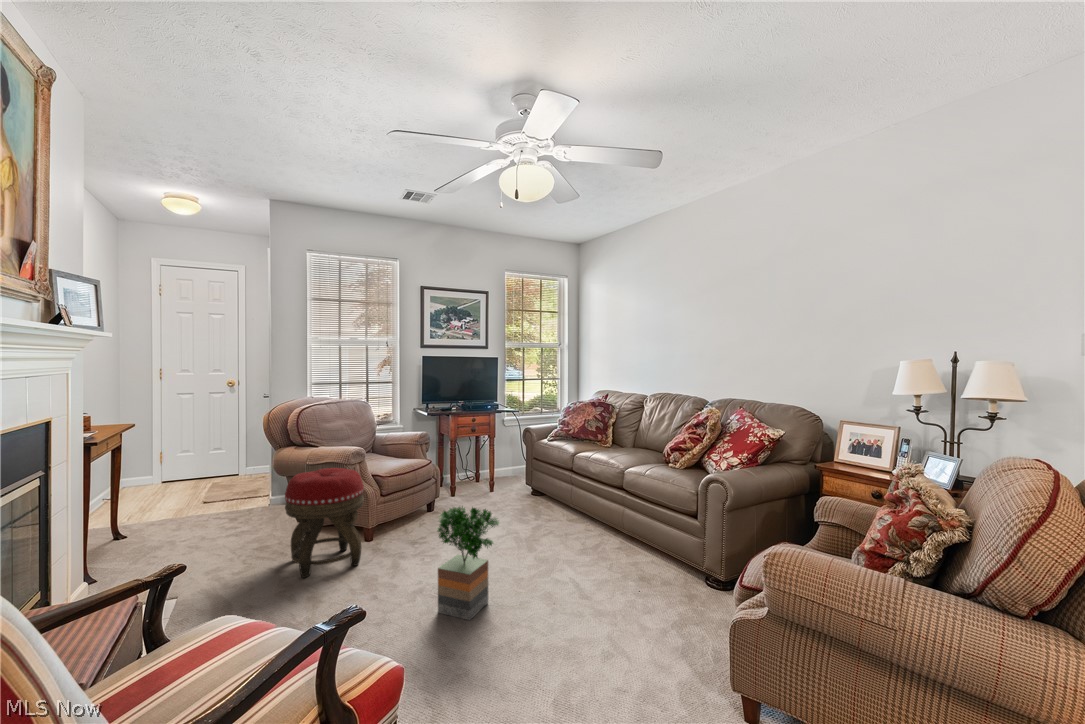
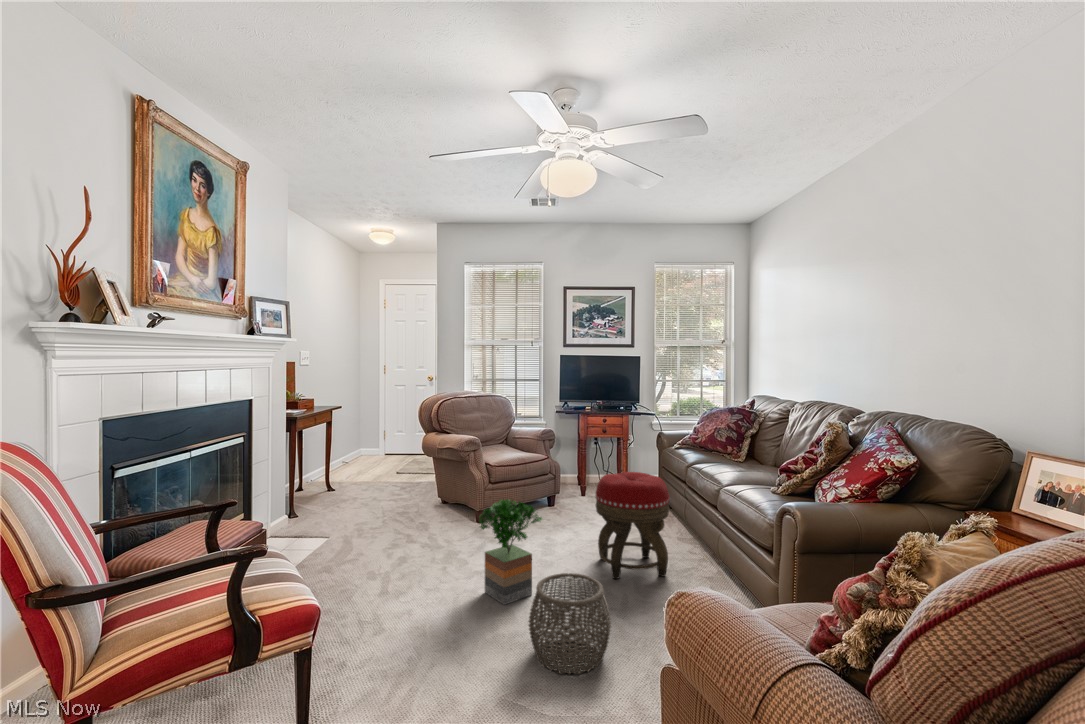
footstool: present [285,468,364,578] -> present [596,472,670,579]
woven basket: none [534,569,617,673] -> present [529,573,611,674]

